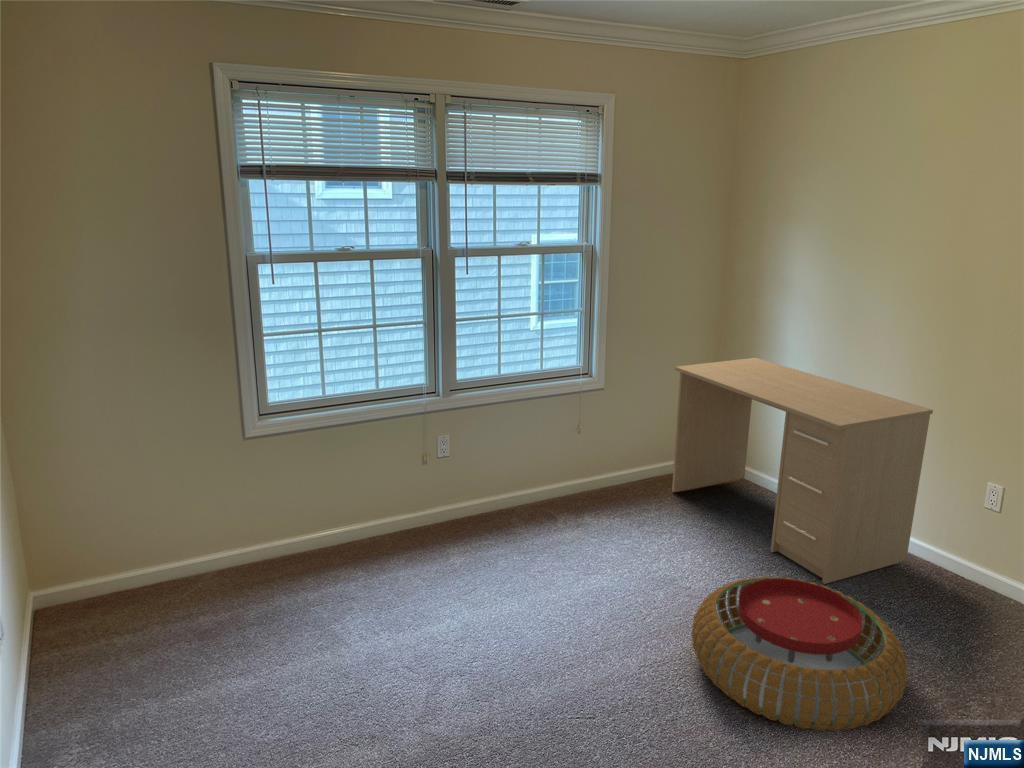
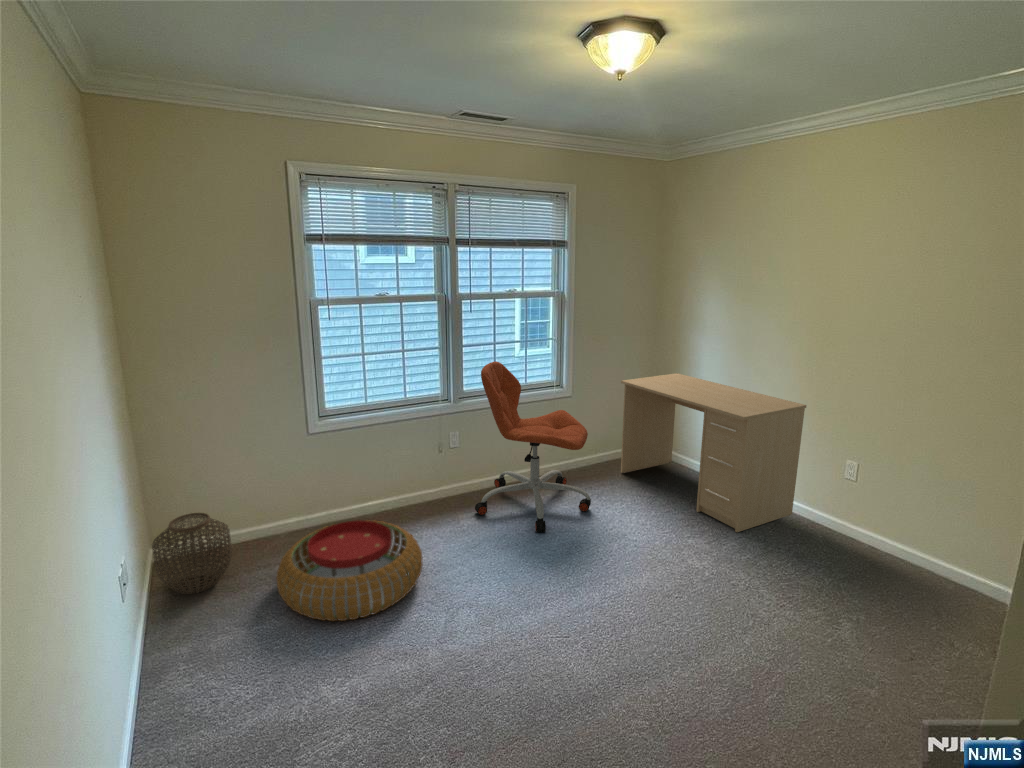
office chair: none [467,338,624,573] -> present [475,361,591,532]
woven basket: none [32,533,138,639] -> present [152,513,232,594]
pouf: present [692,576,908,731] -> present [277,520,423,621]

